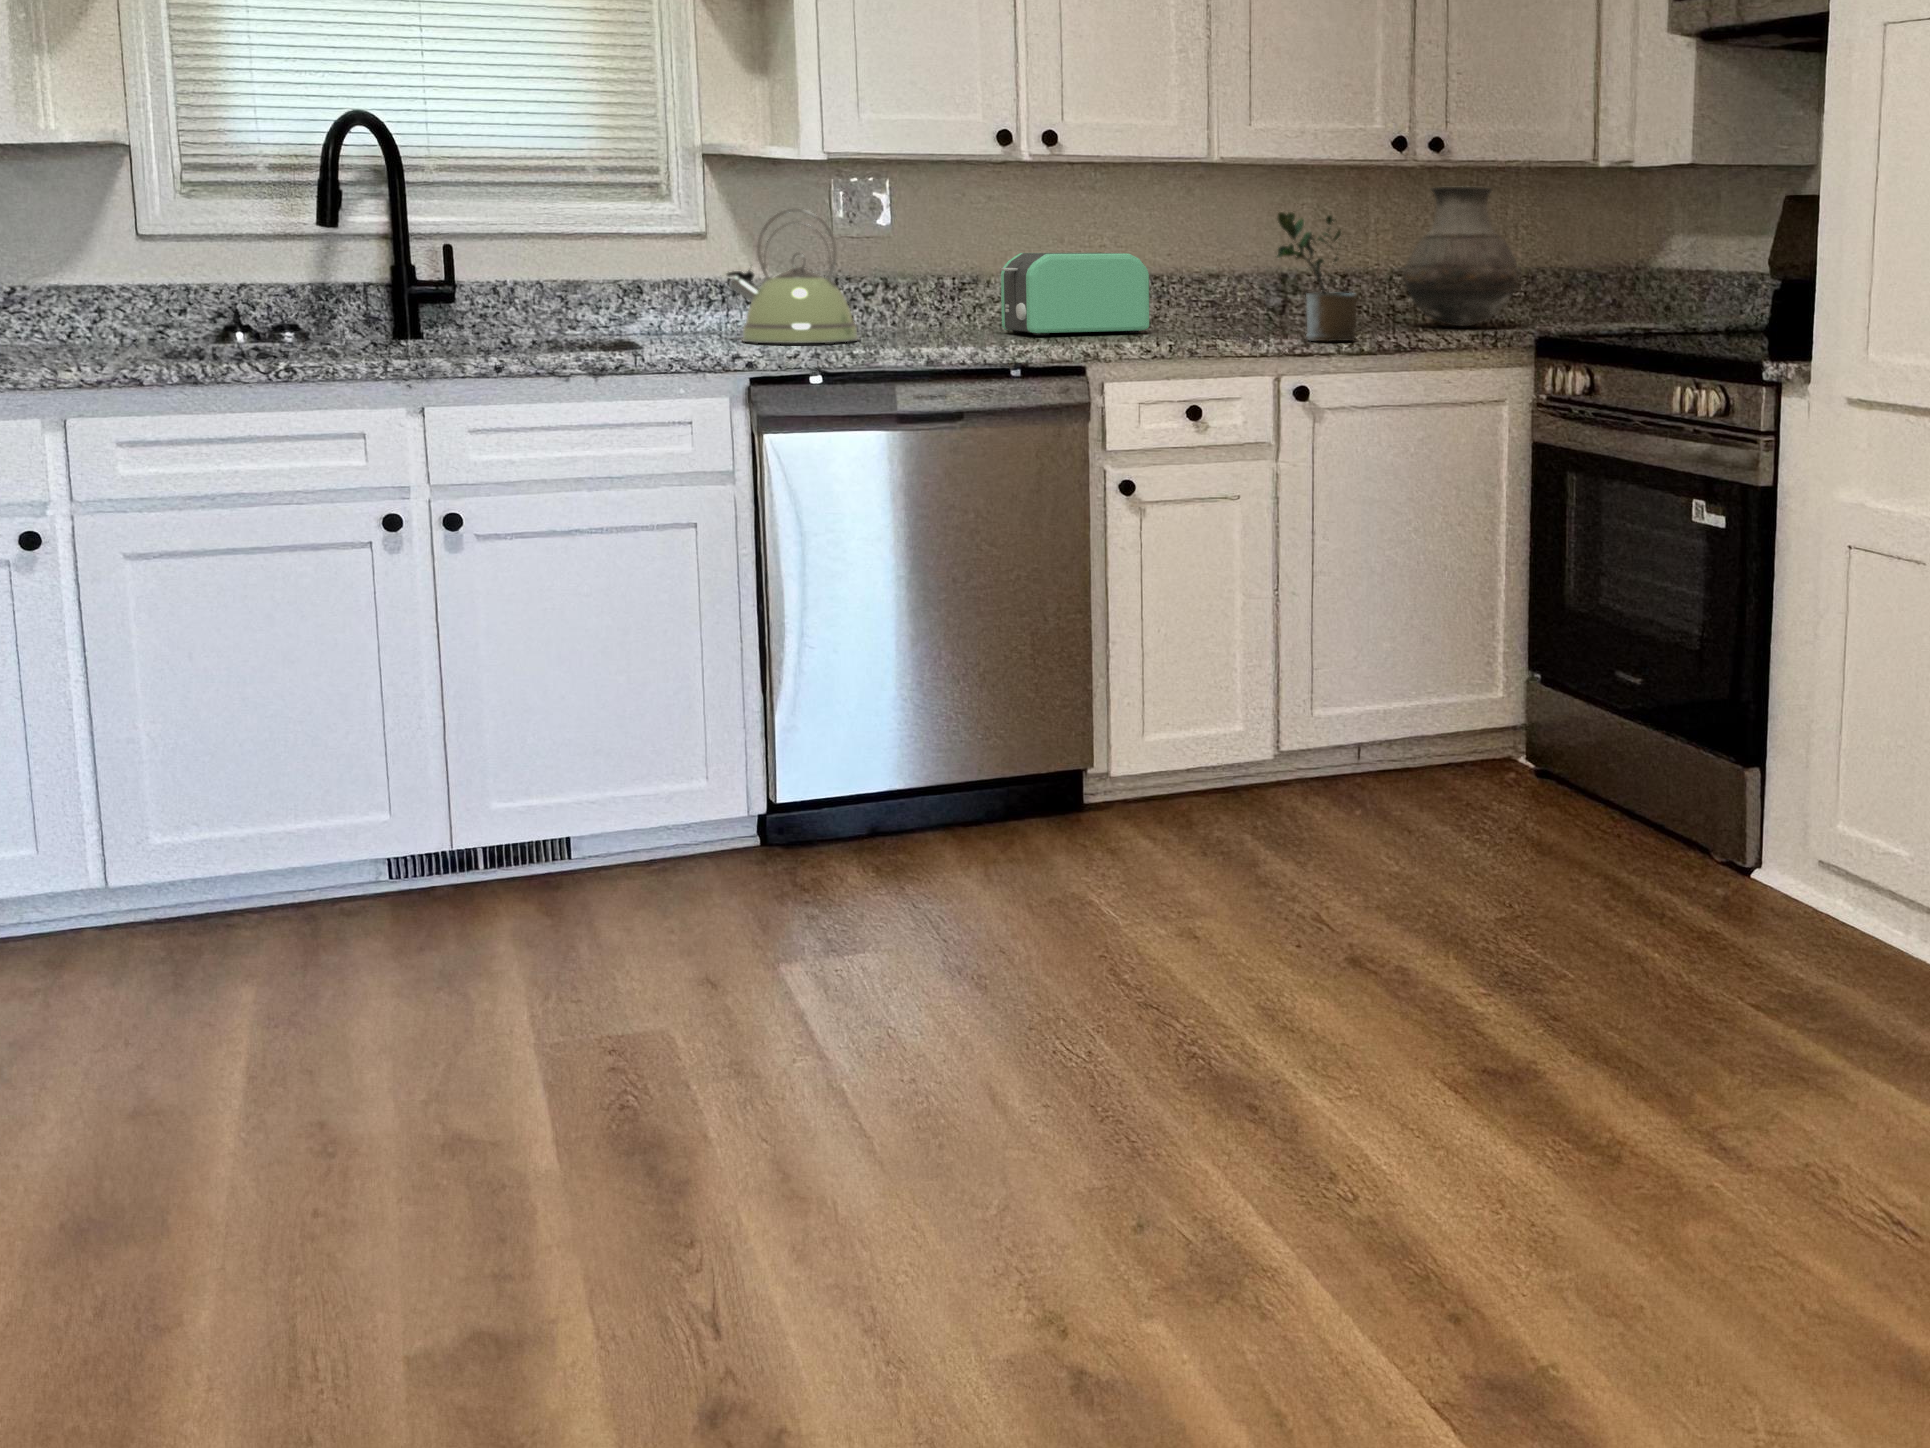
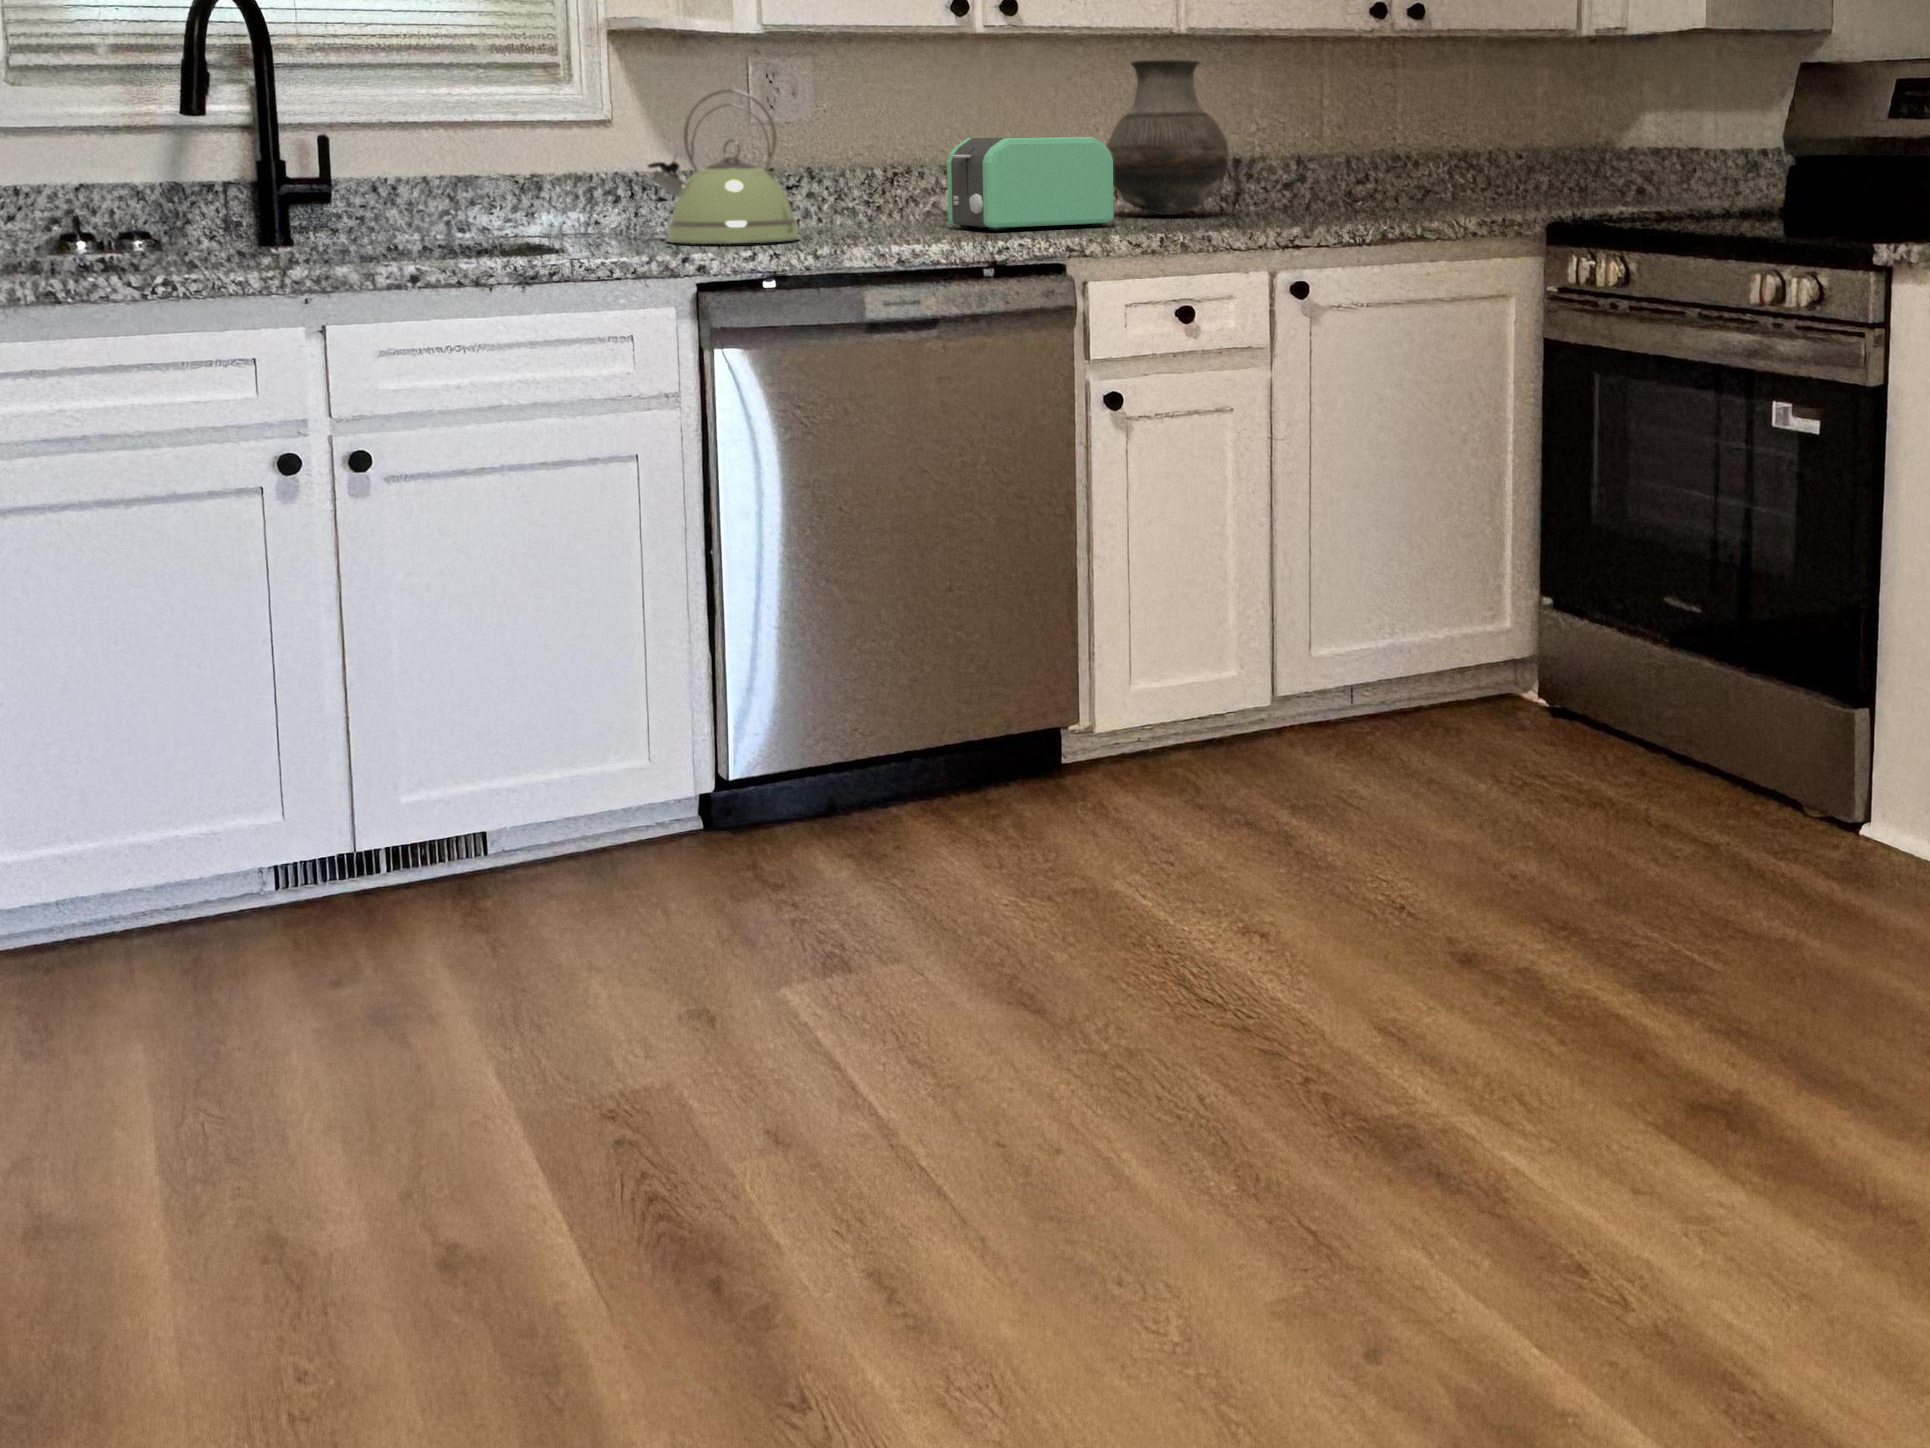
vase: present [1404,187,1517,326] -> present [1107,59,1229,215]
potted plant: present [1277,212,1357,341] -> none [1266,87,1358,232]

